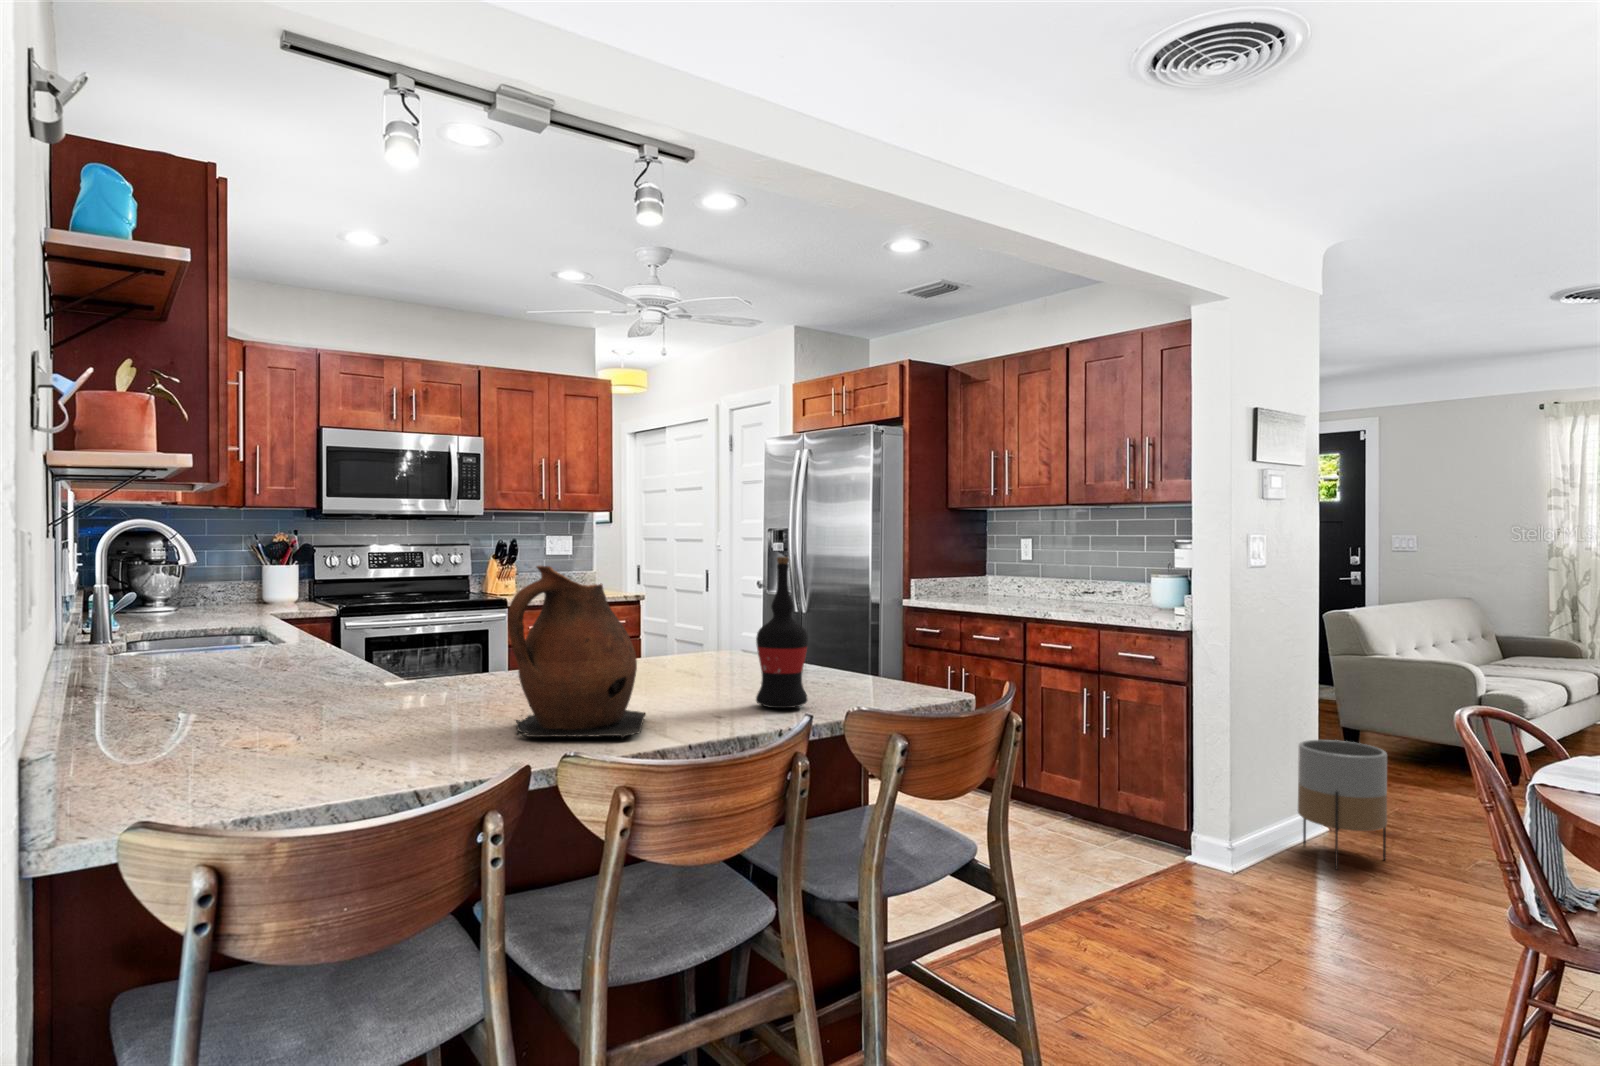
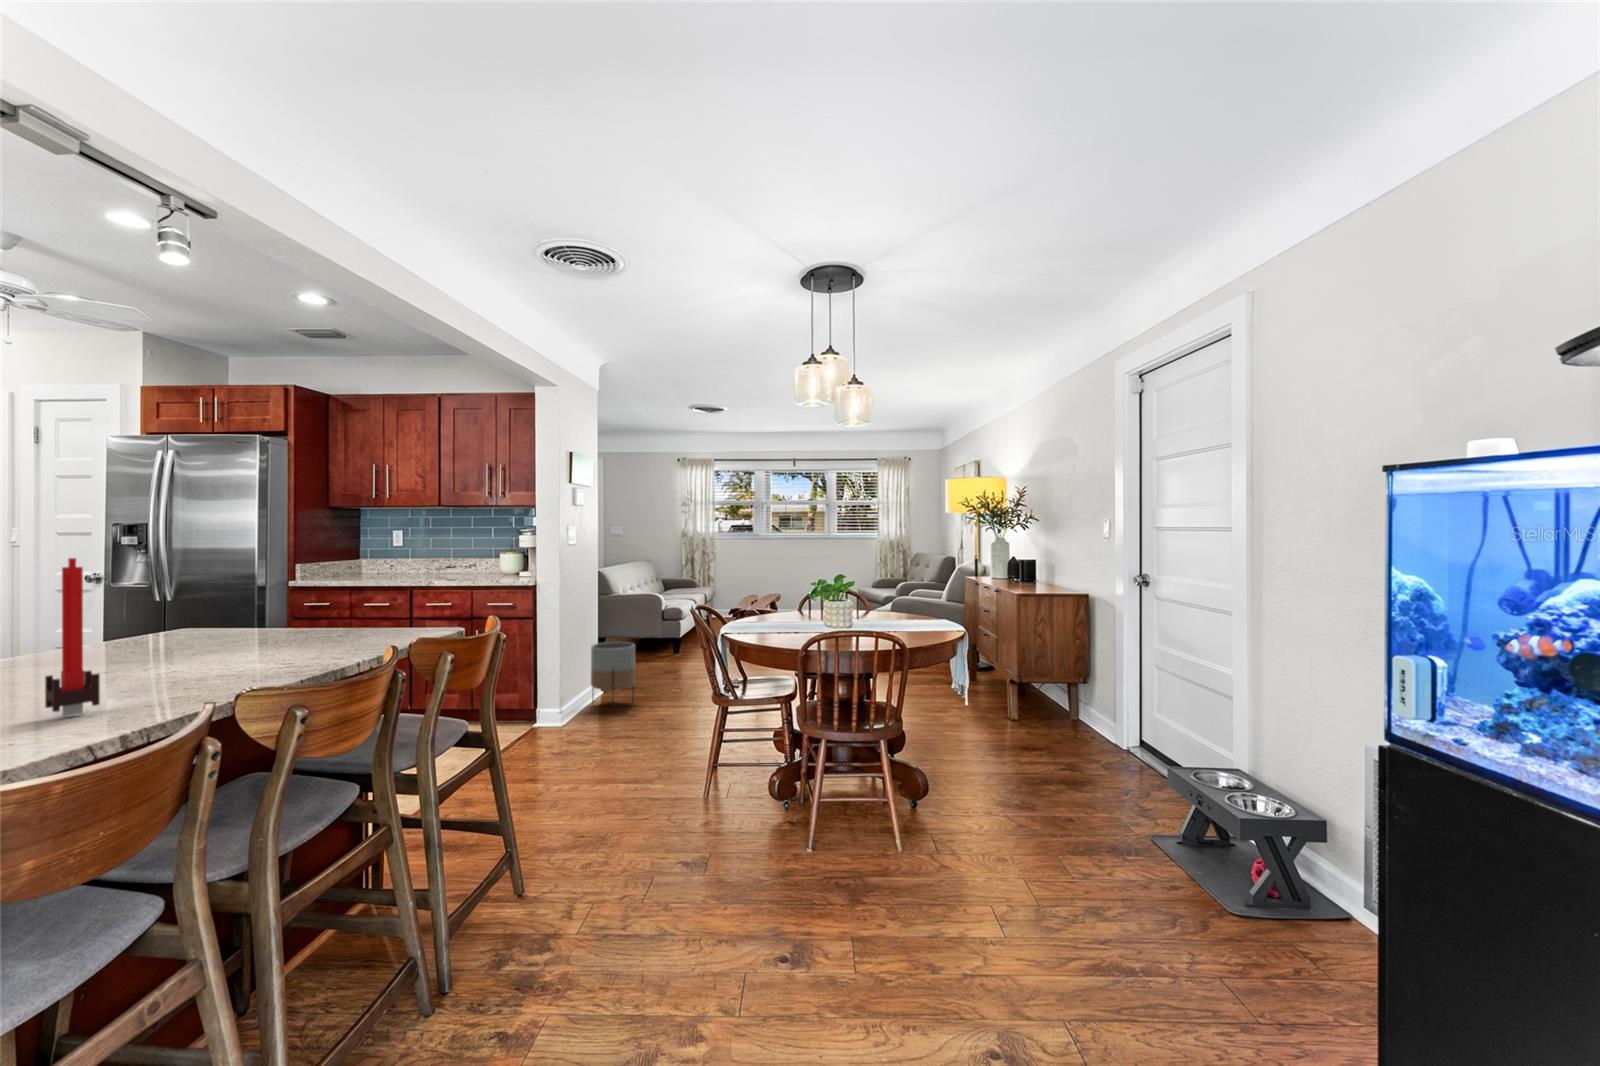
wine bottle: present [756,556,808,708] -> none [324,545,368,652]
candle: none [391,565,440,749] -> present [45,558,100,717]
ceramic pitcher: present [508,566,645,739] -> none [127,556,281,693]

